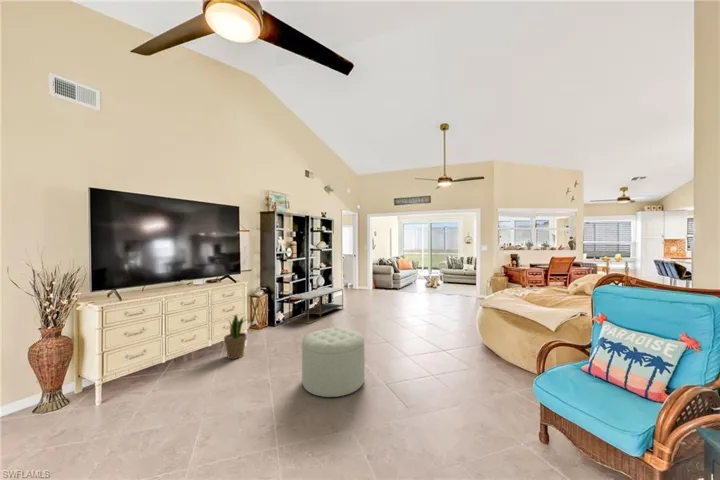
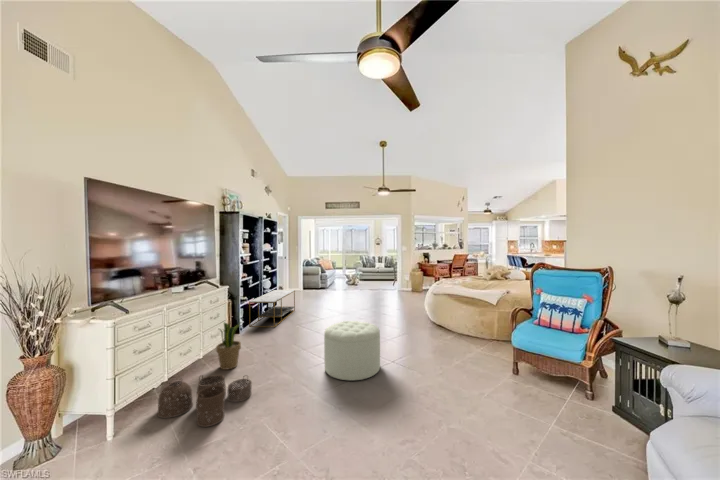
woven basket: none [145,361,225,411] -> present [157,375,251,427]

